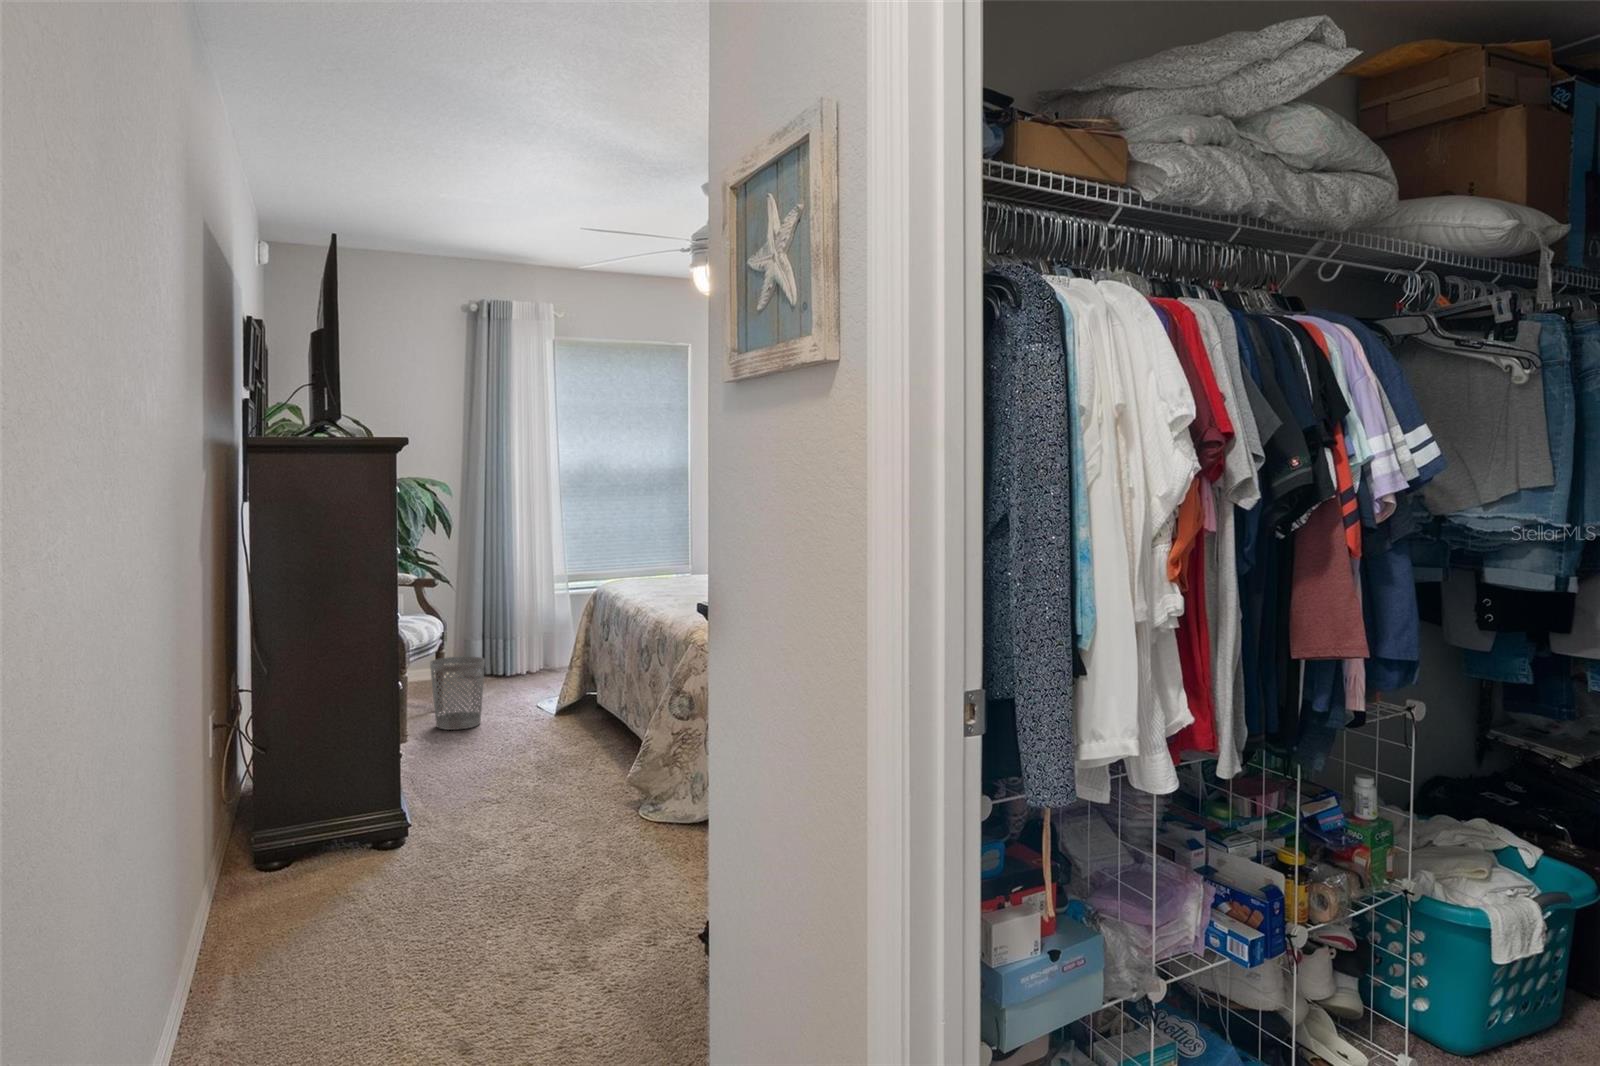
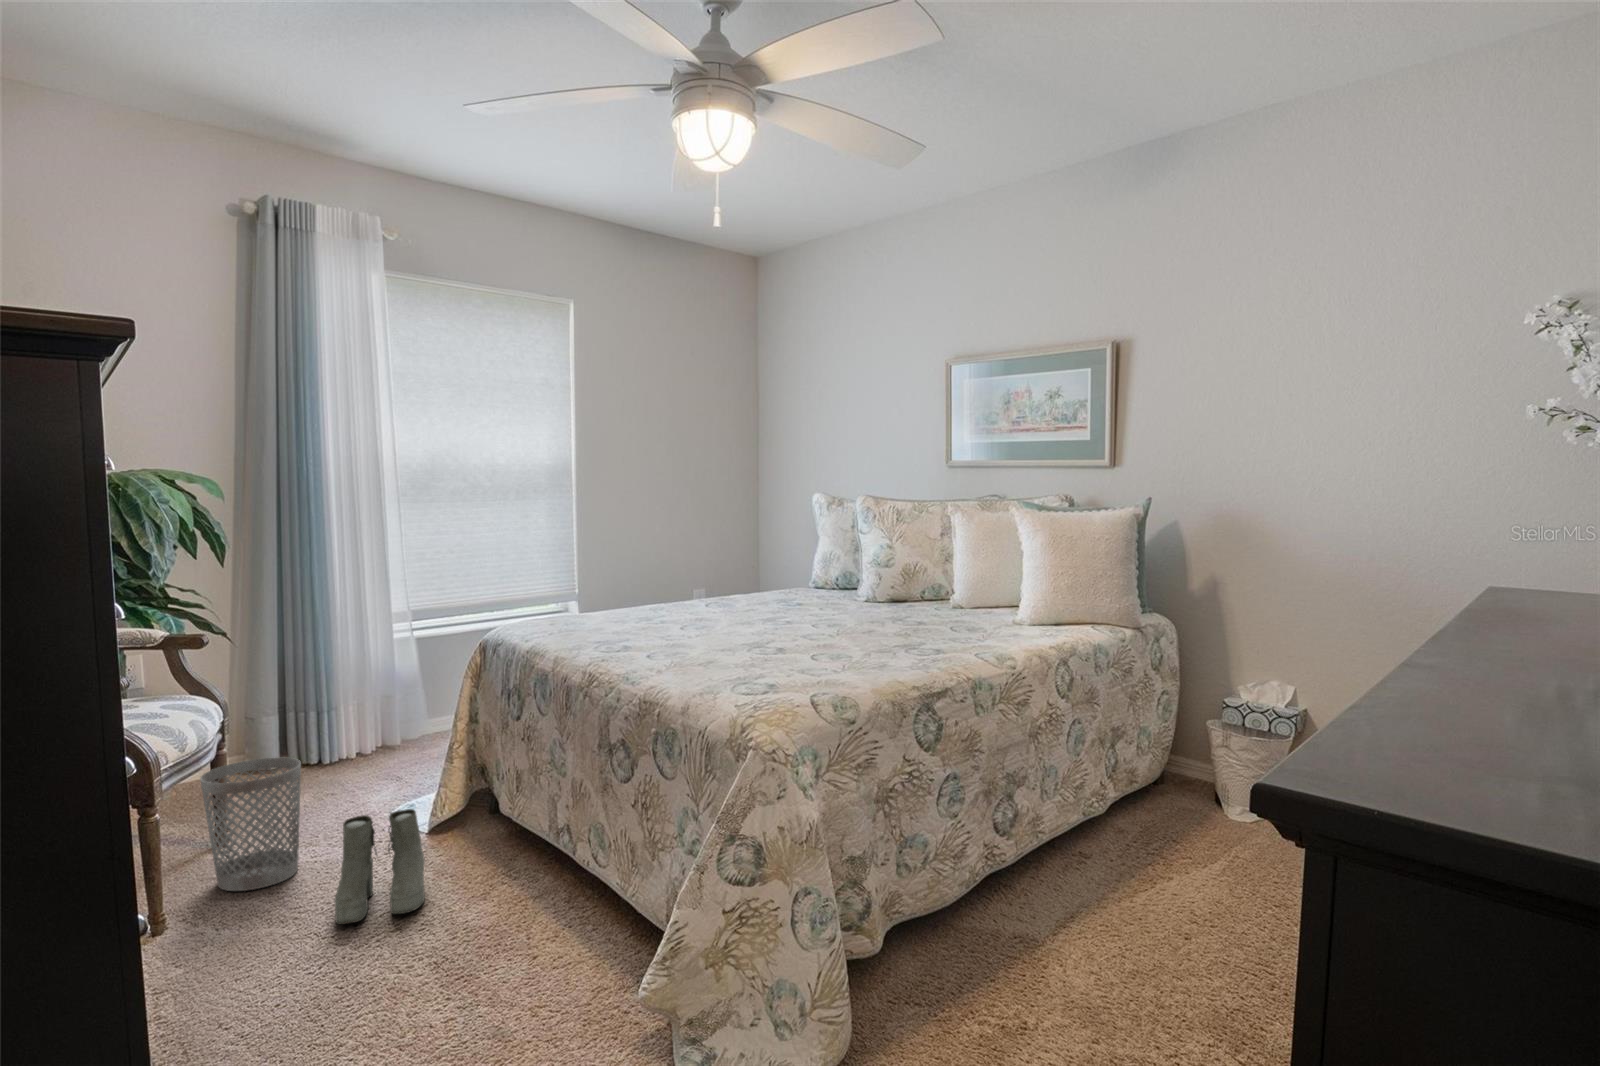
boots: none [495,690,548,747] -> present [334,809,425,924]

